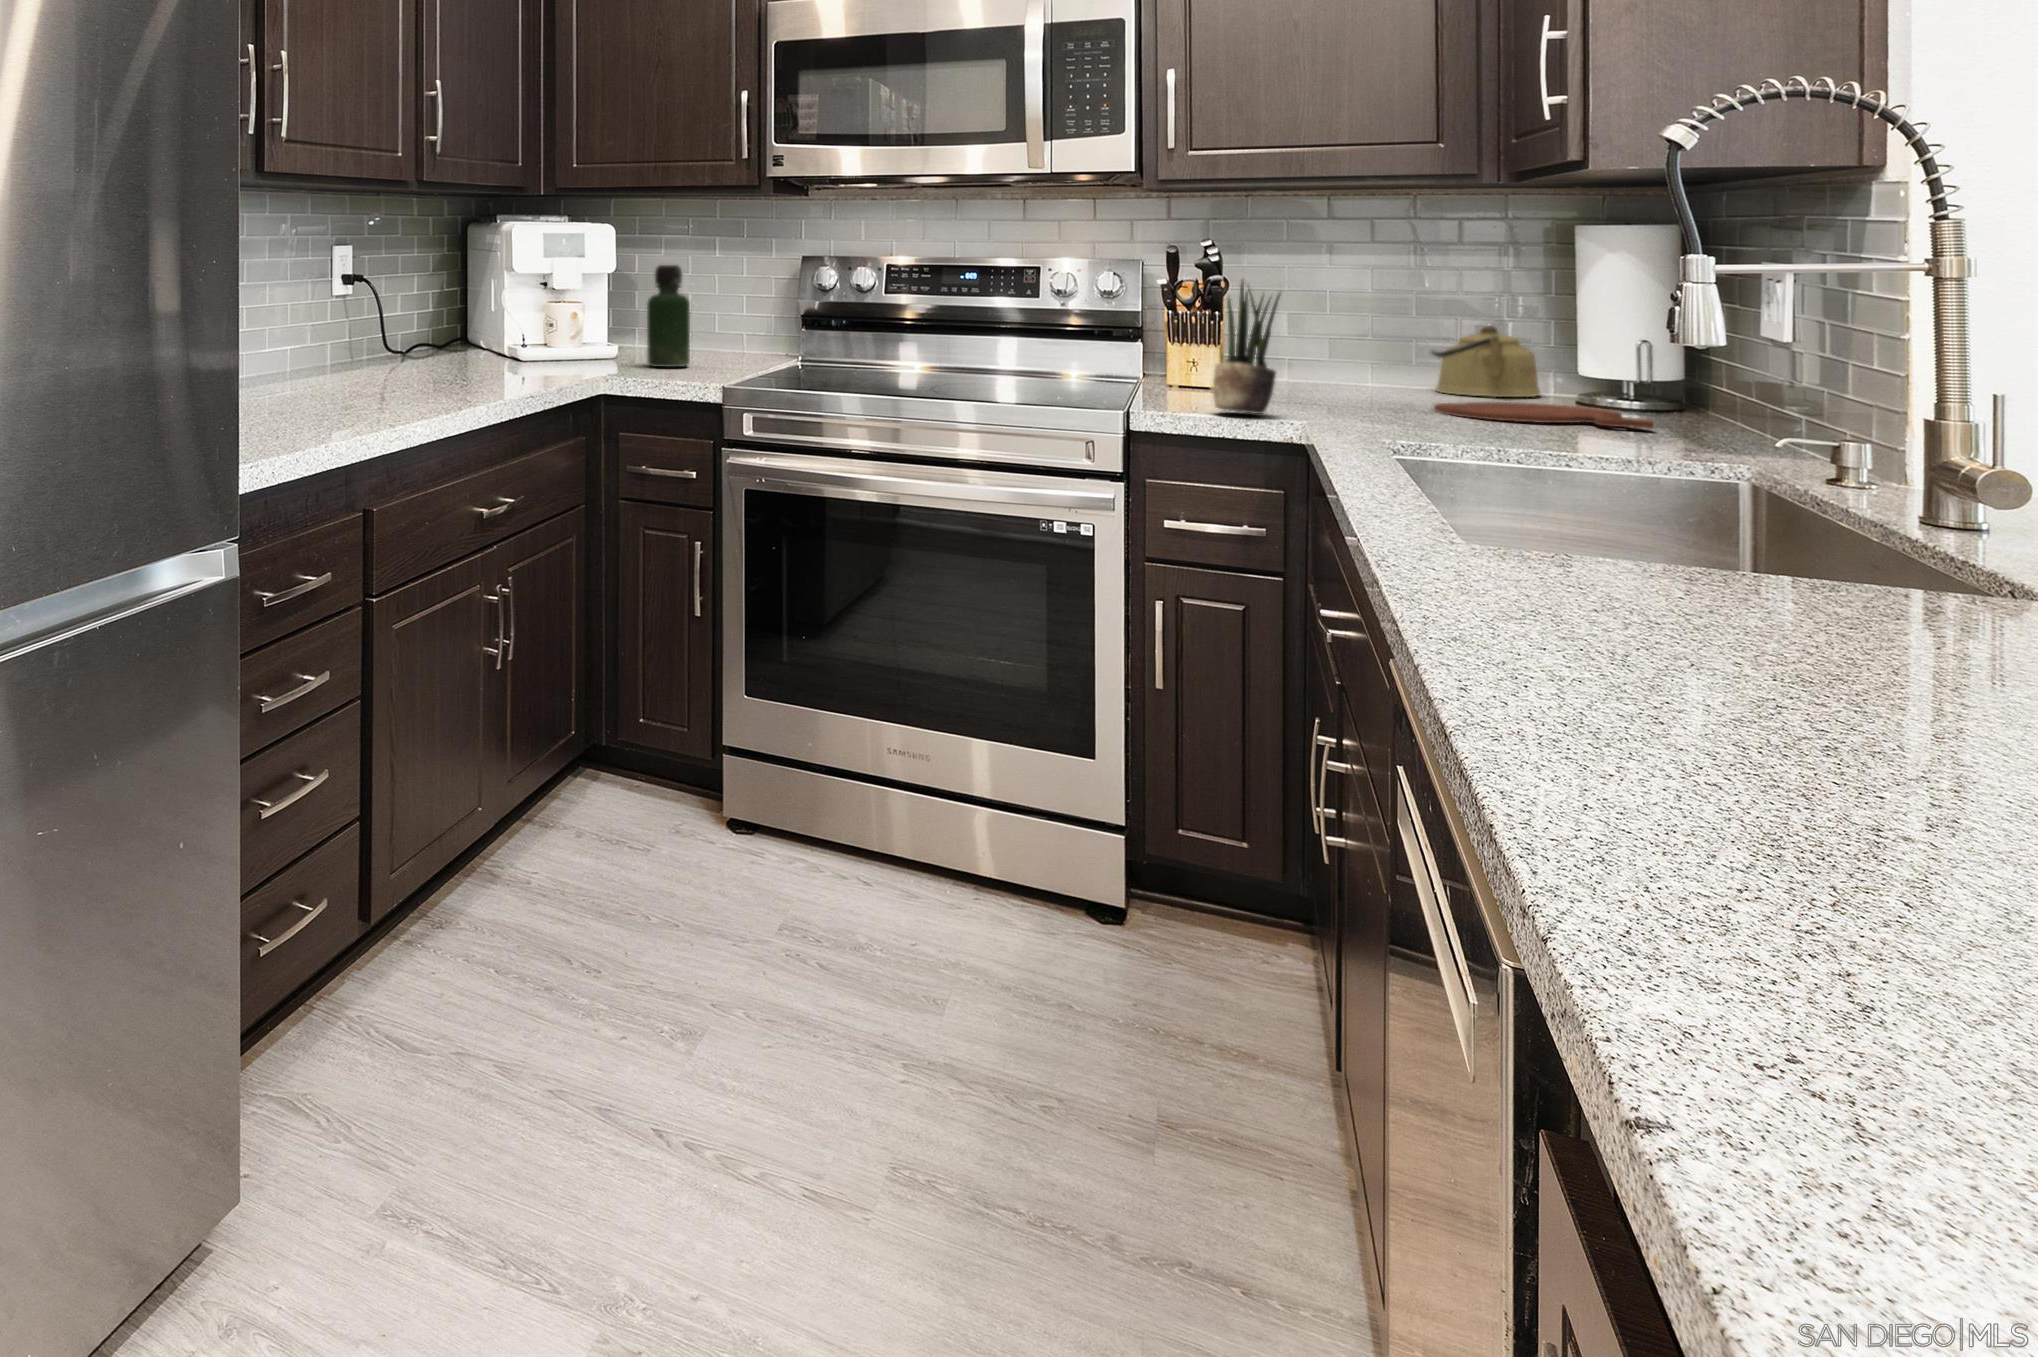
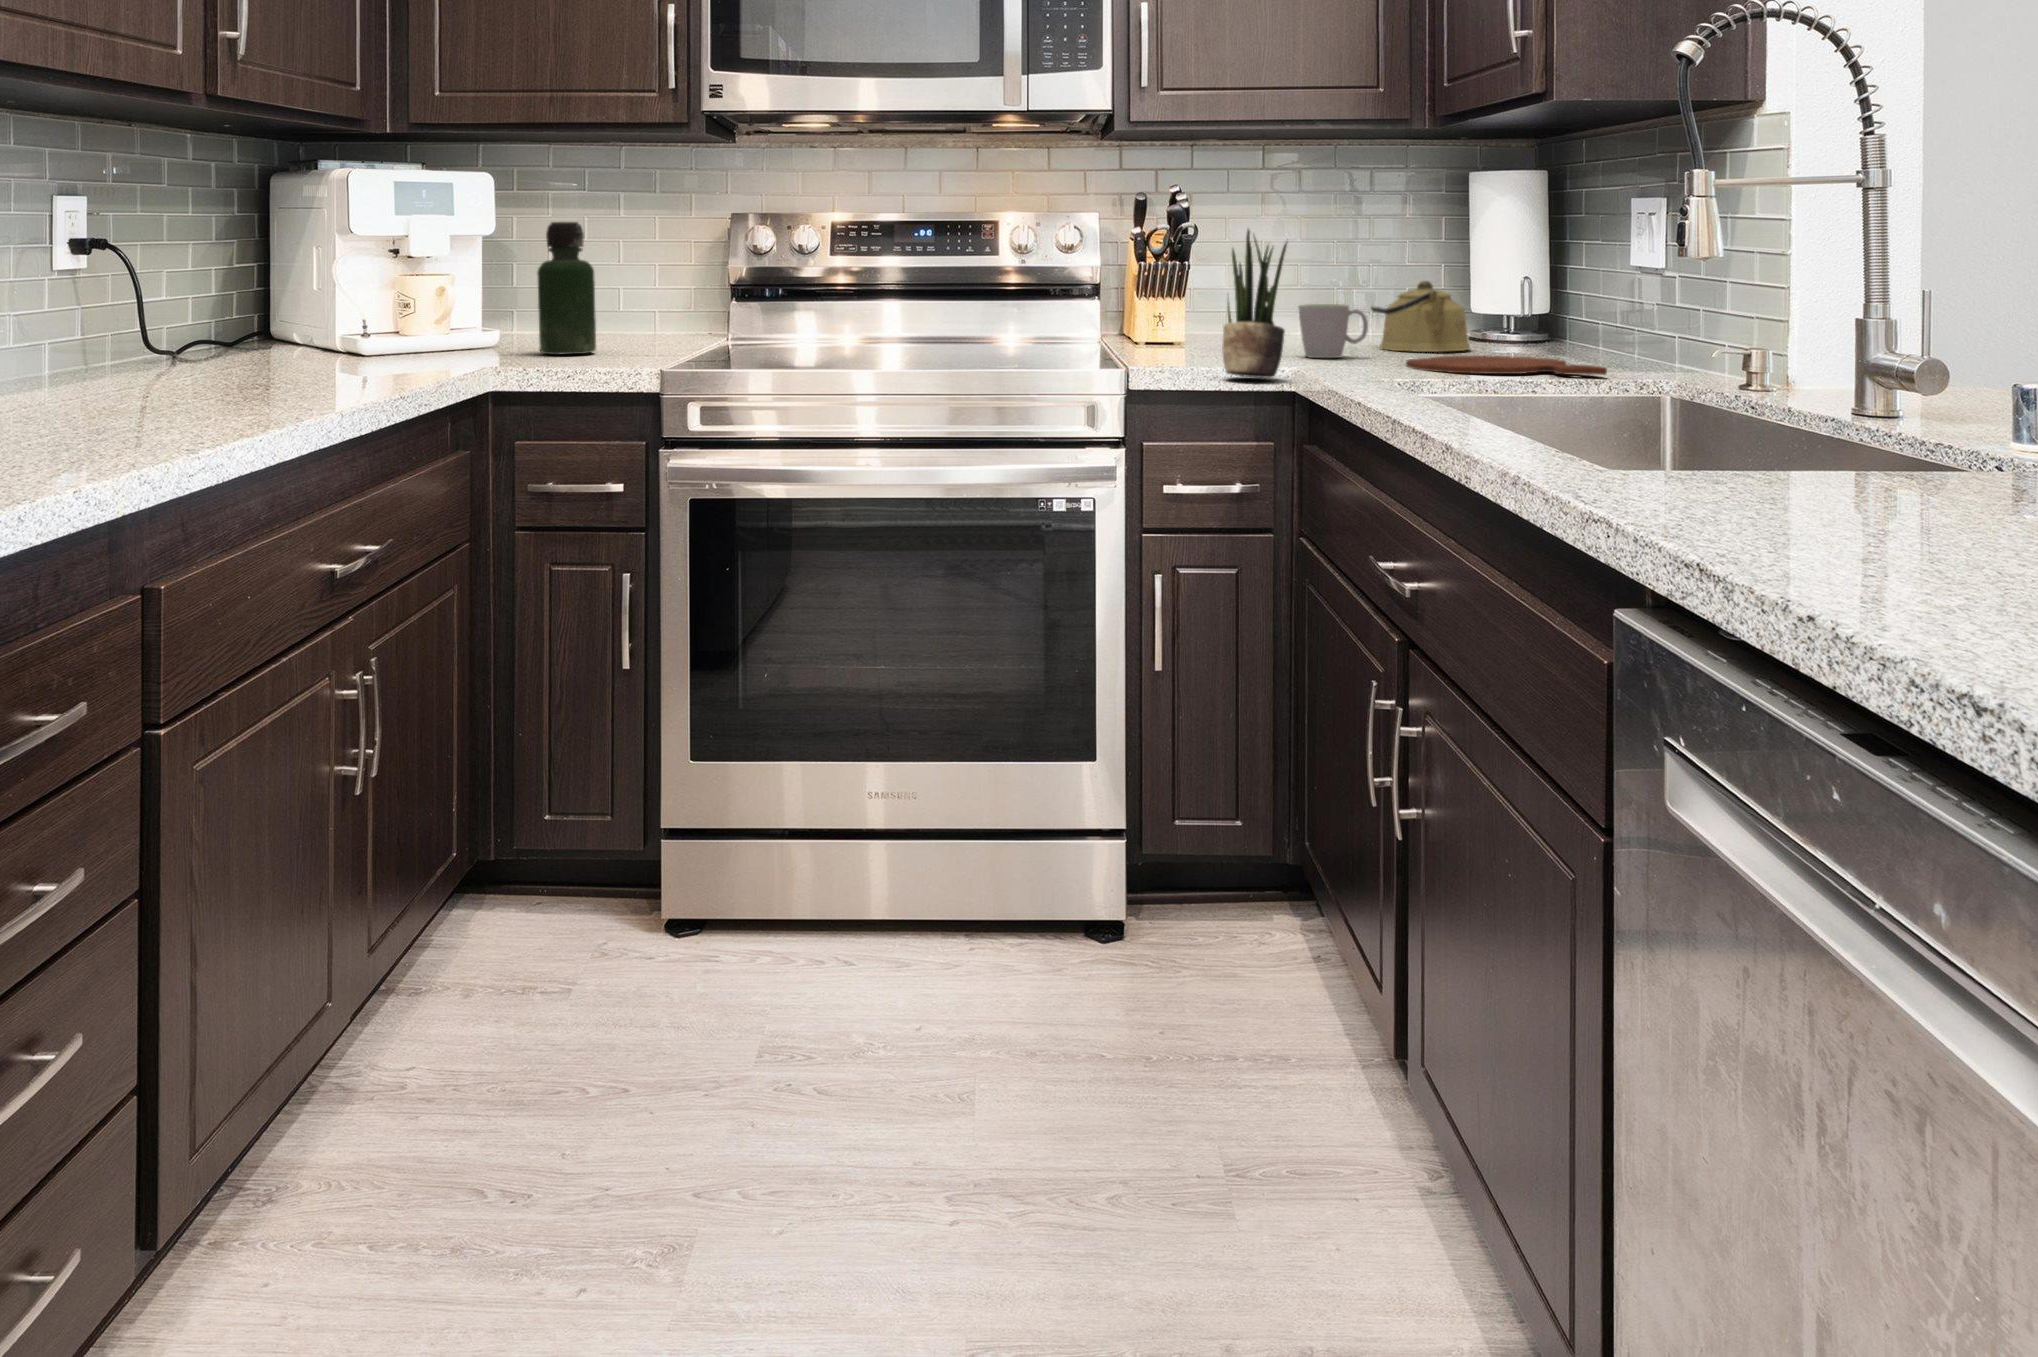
mug: none [1327,346,1405,398] -> present [1299,304,1368,358]

